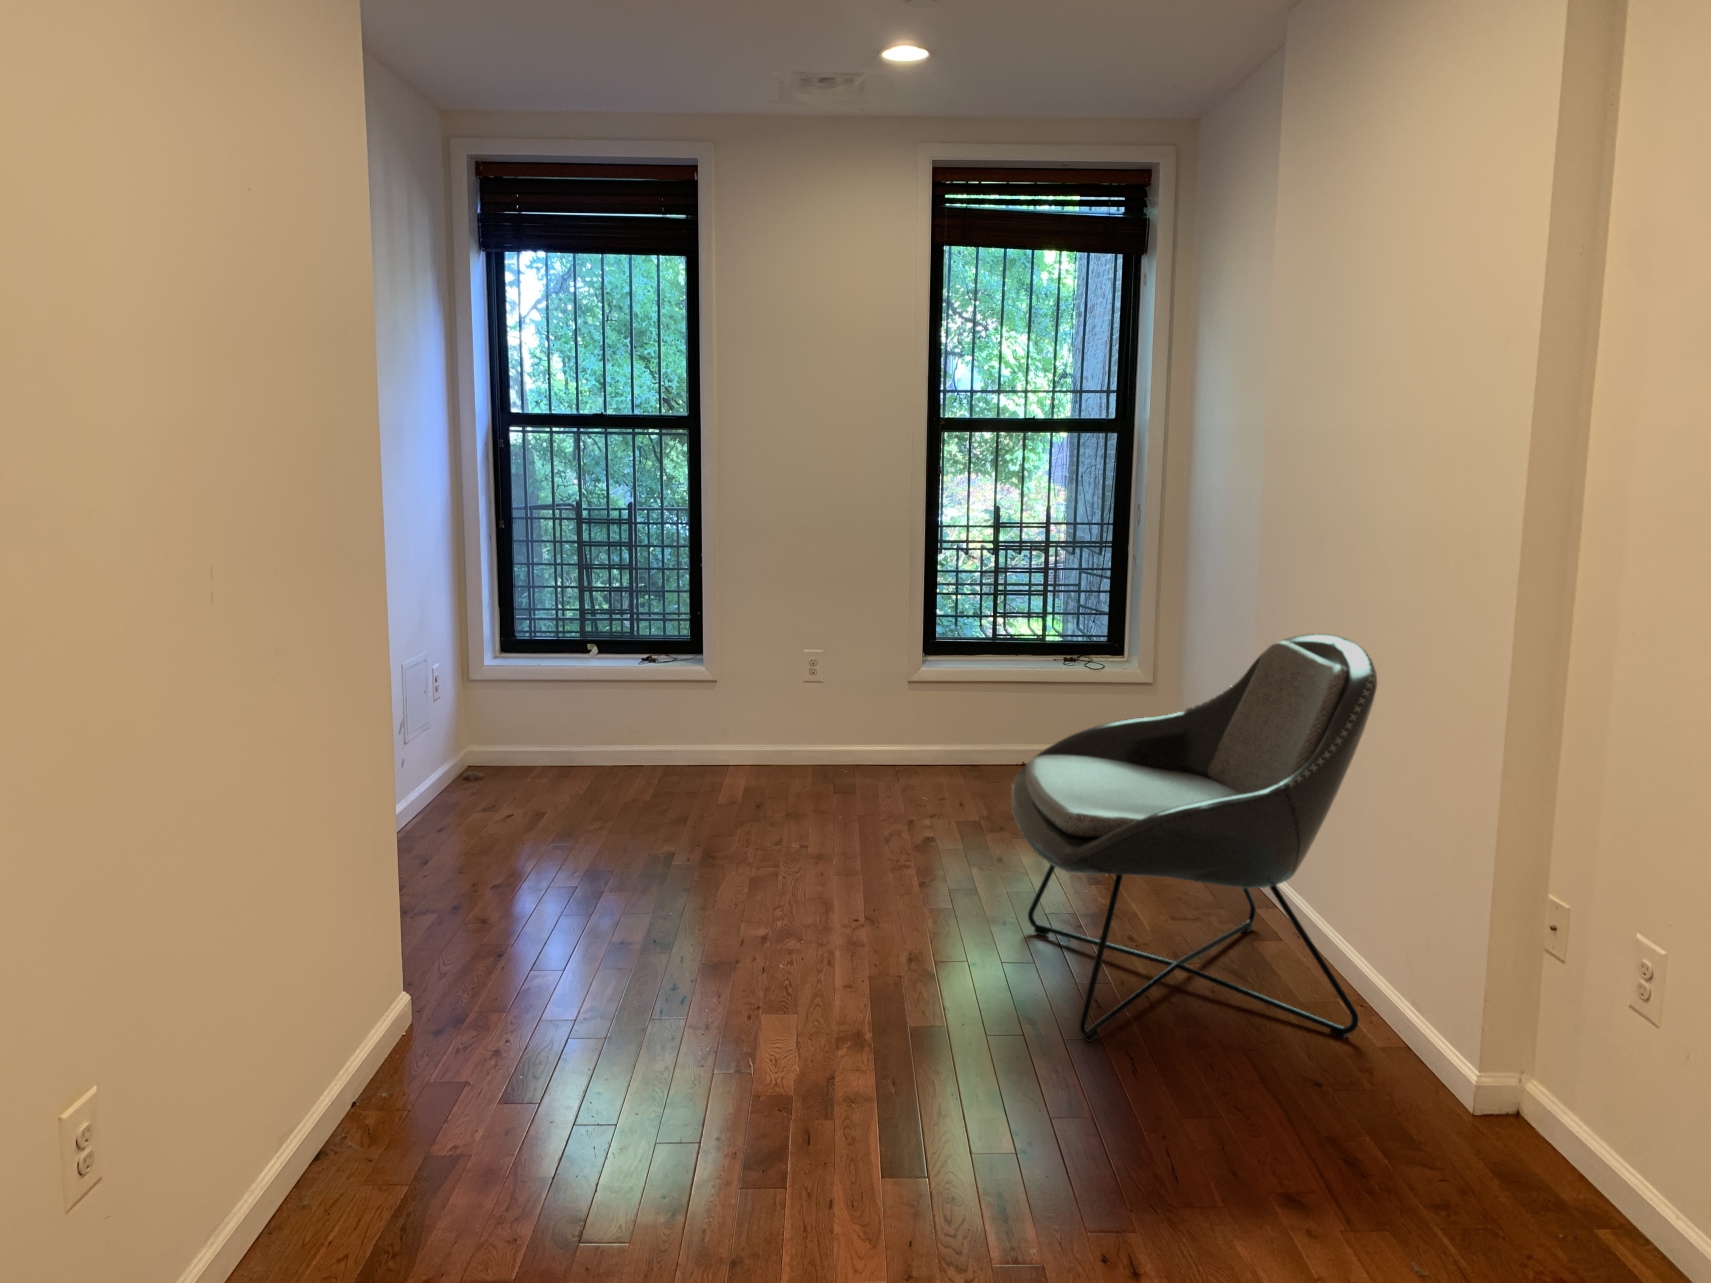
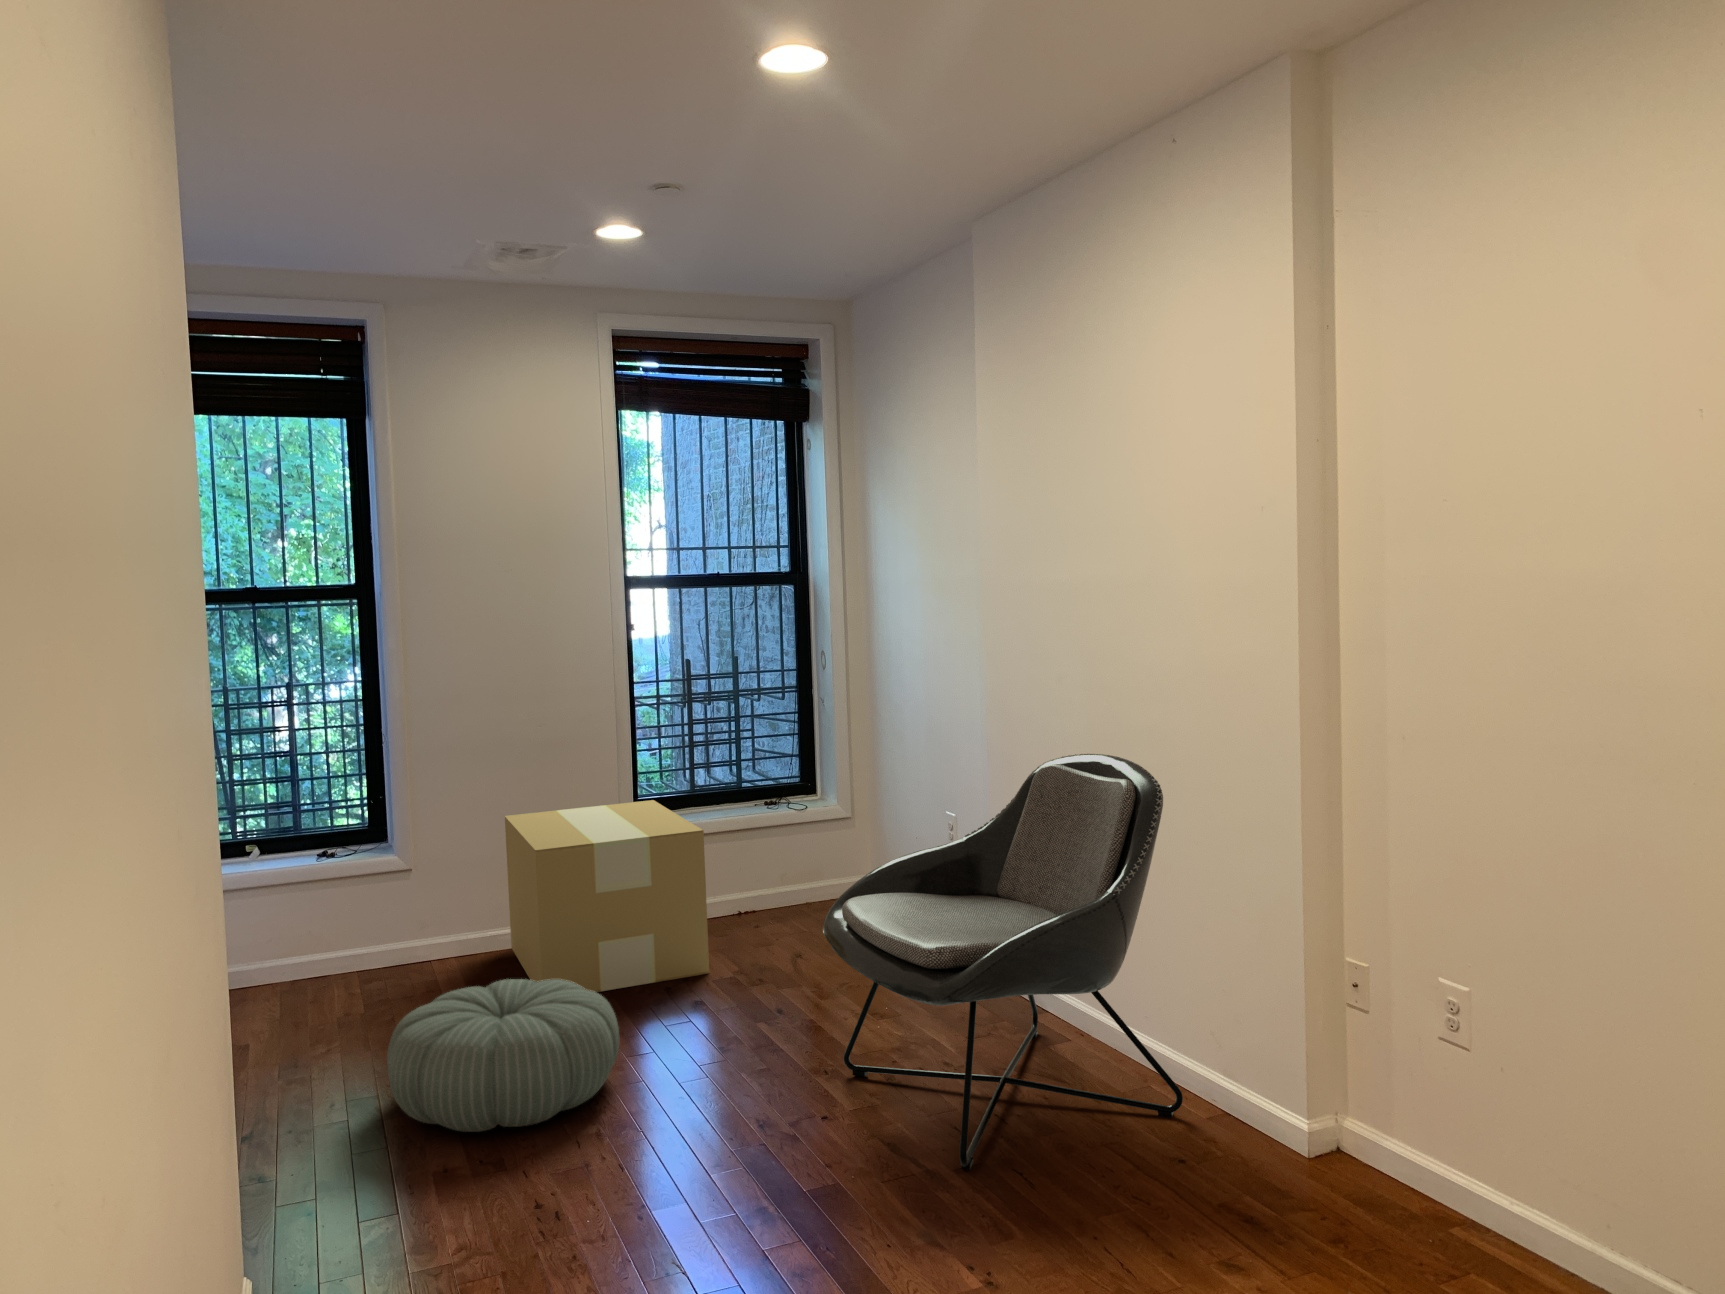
cardboard box: none [798,642,964,817] -> present [505,800,709,992]
pouf: none [615,788,825,918] -> present [387,979,619,1132]

